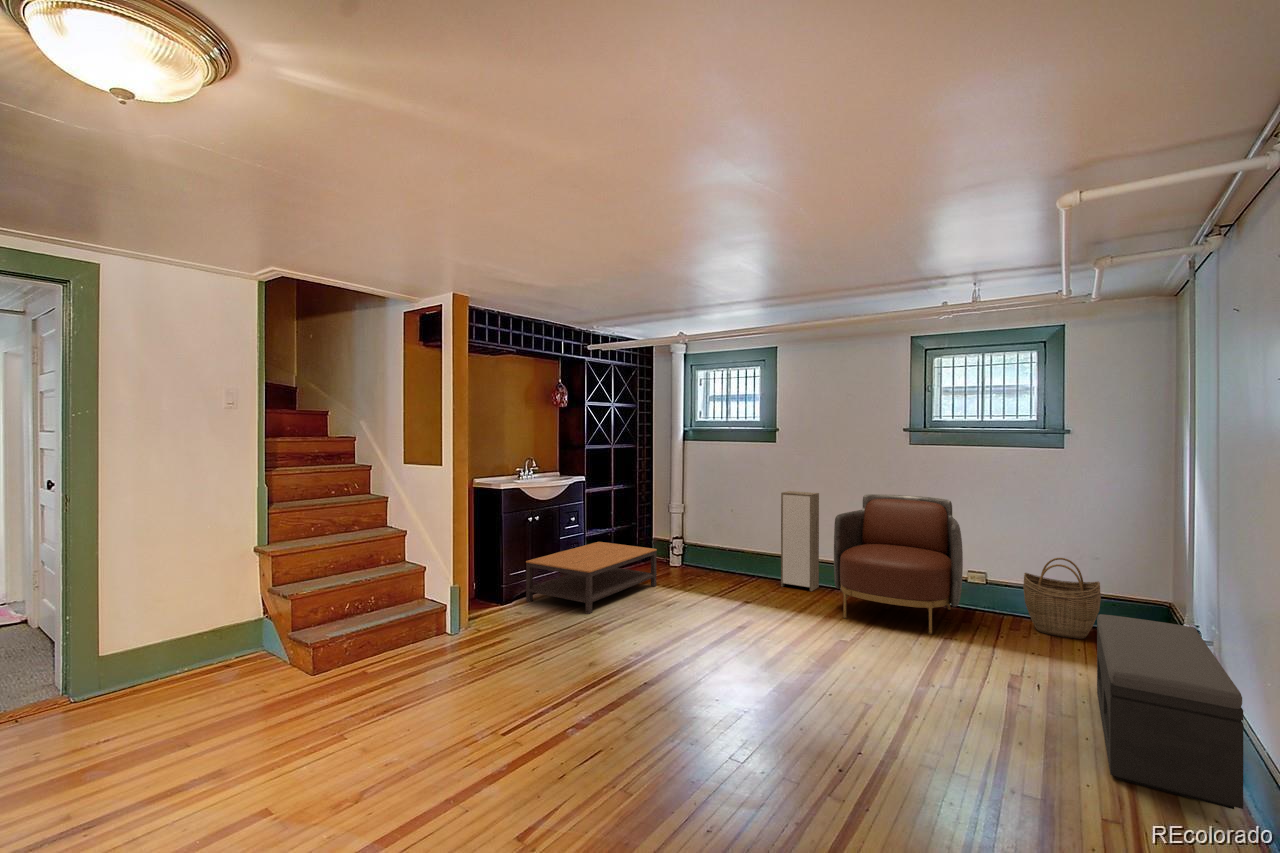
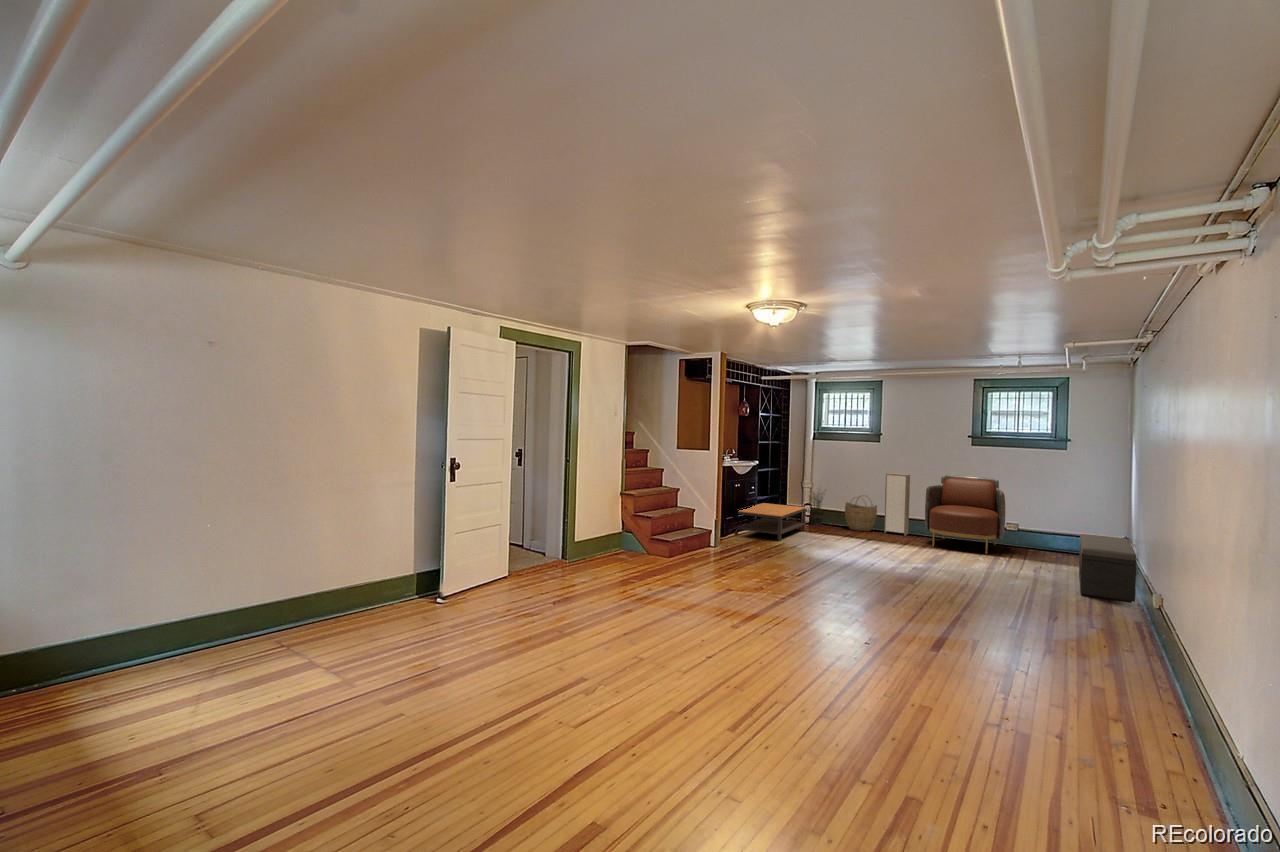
potted plant: none [671,510,702,573] -> present [810,493,825,525]
woven basket: present [1023,558,1101,639] -> present [845,497,877,532]

